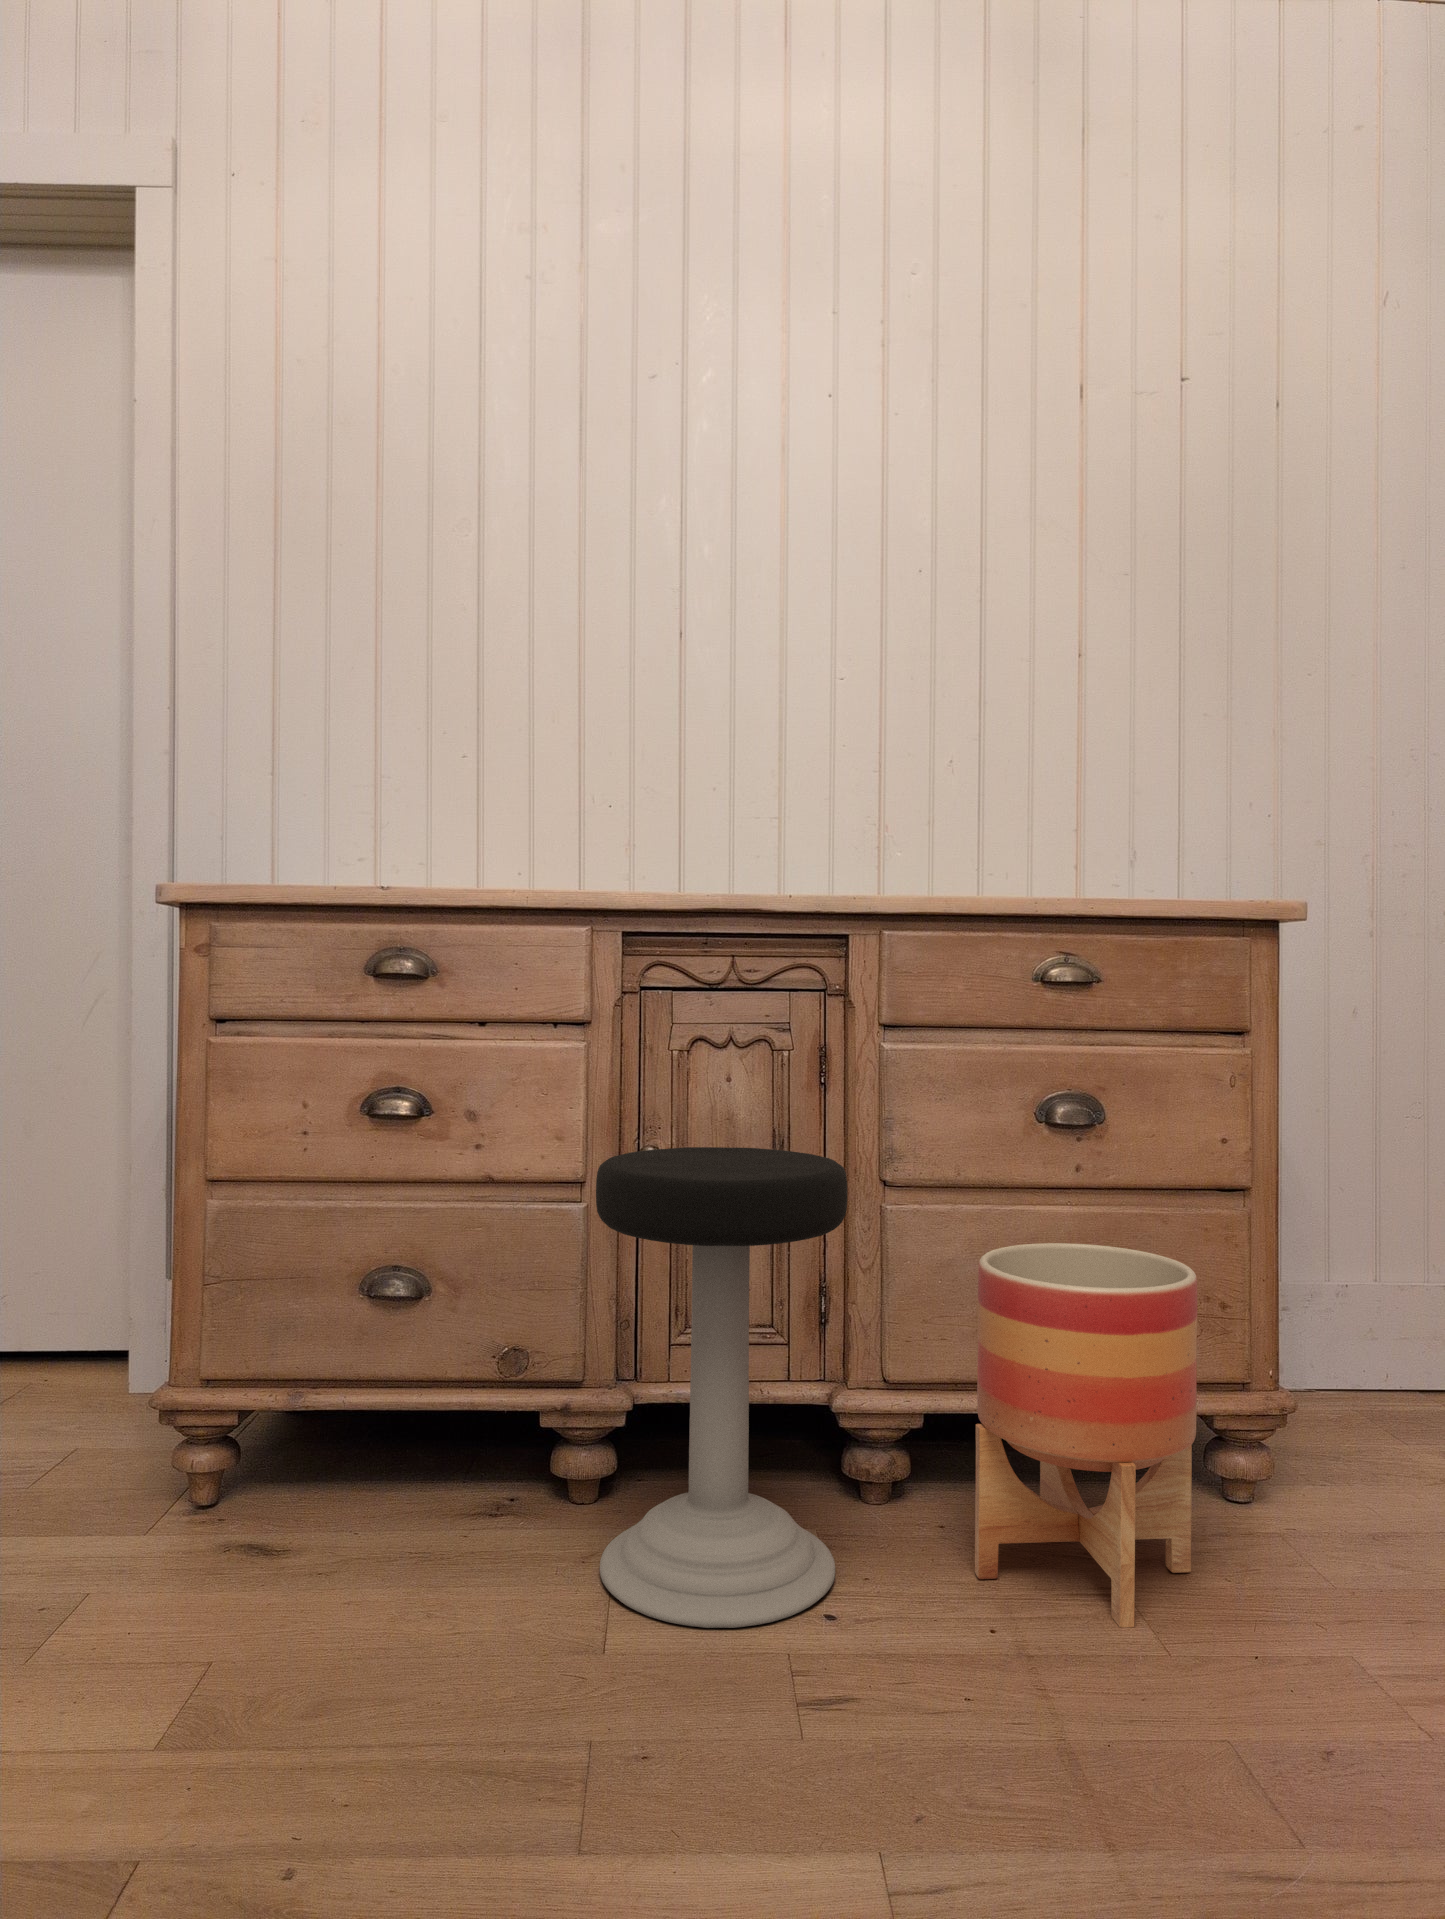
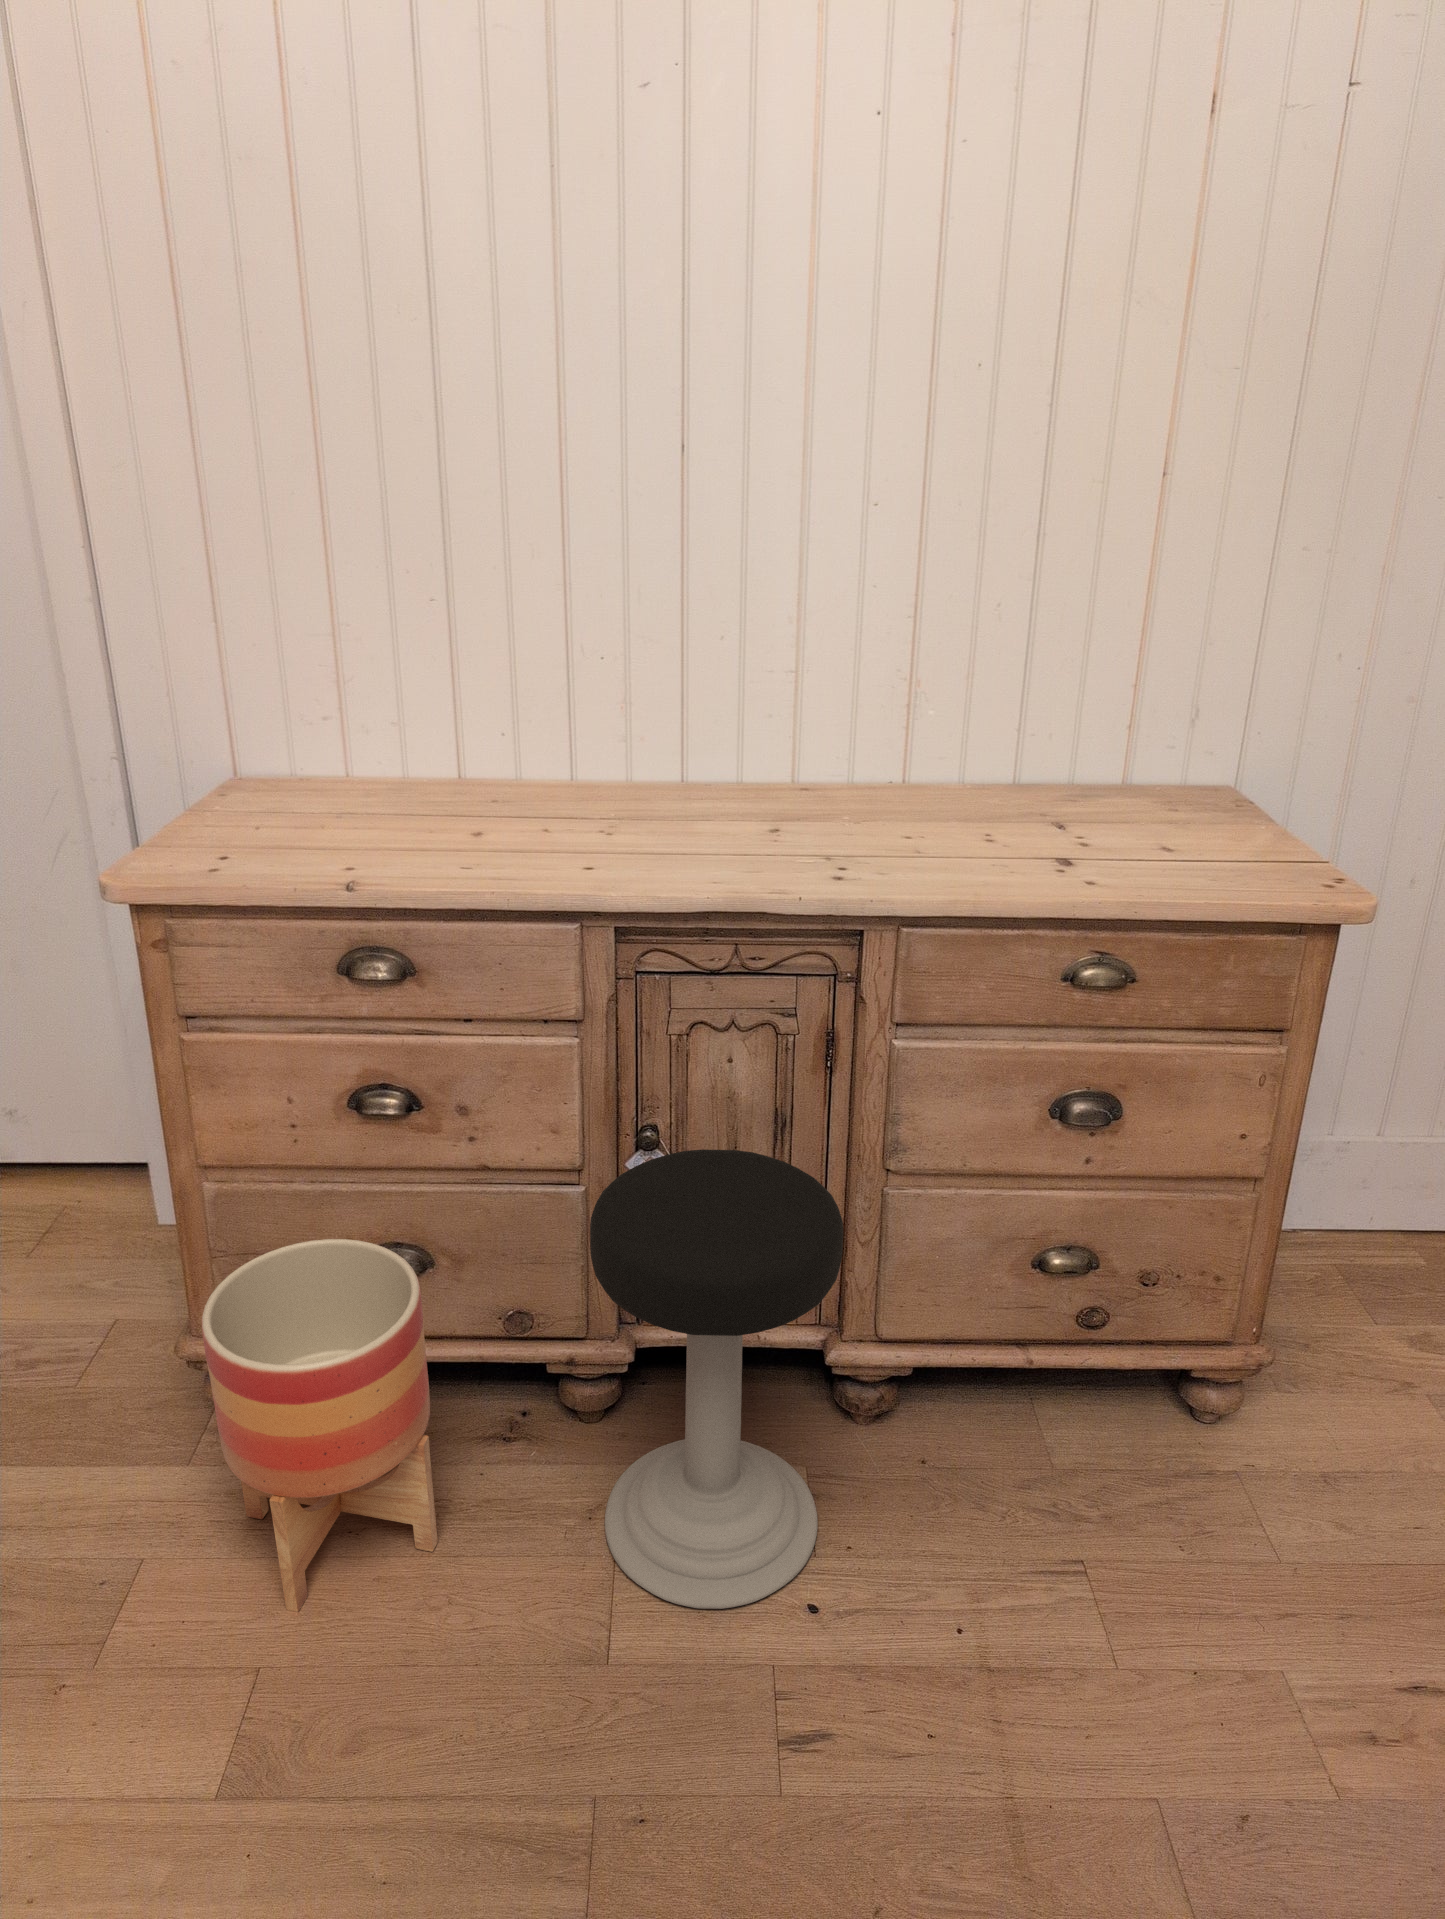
planter: present [975,1243,1197,1628] -> present [202,1239,438,1612]

